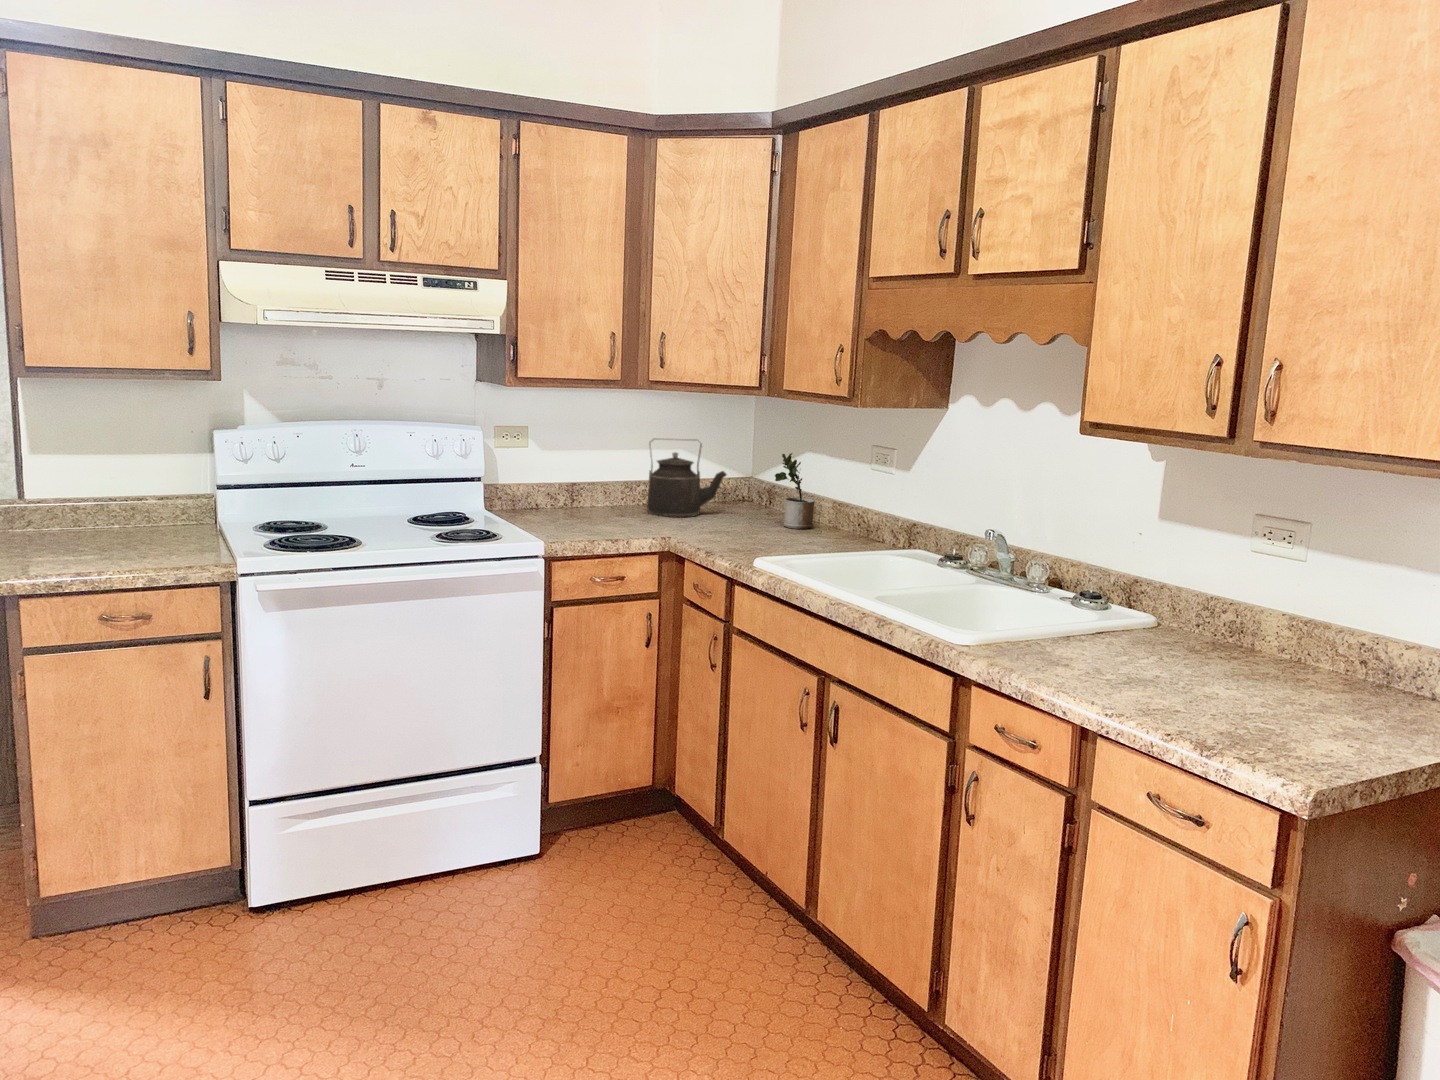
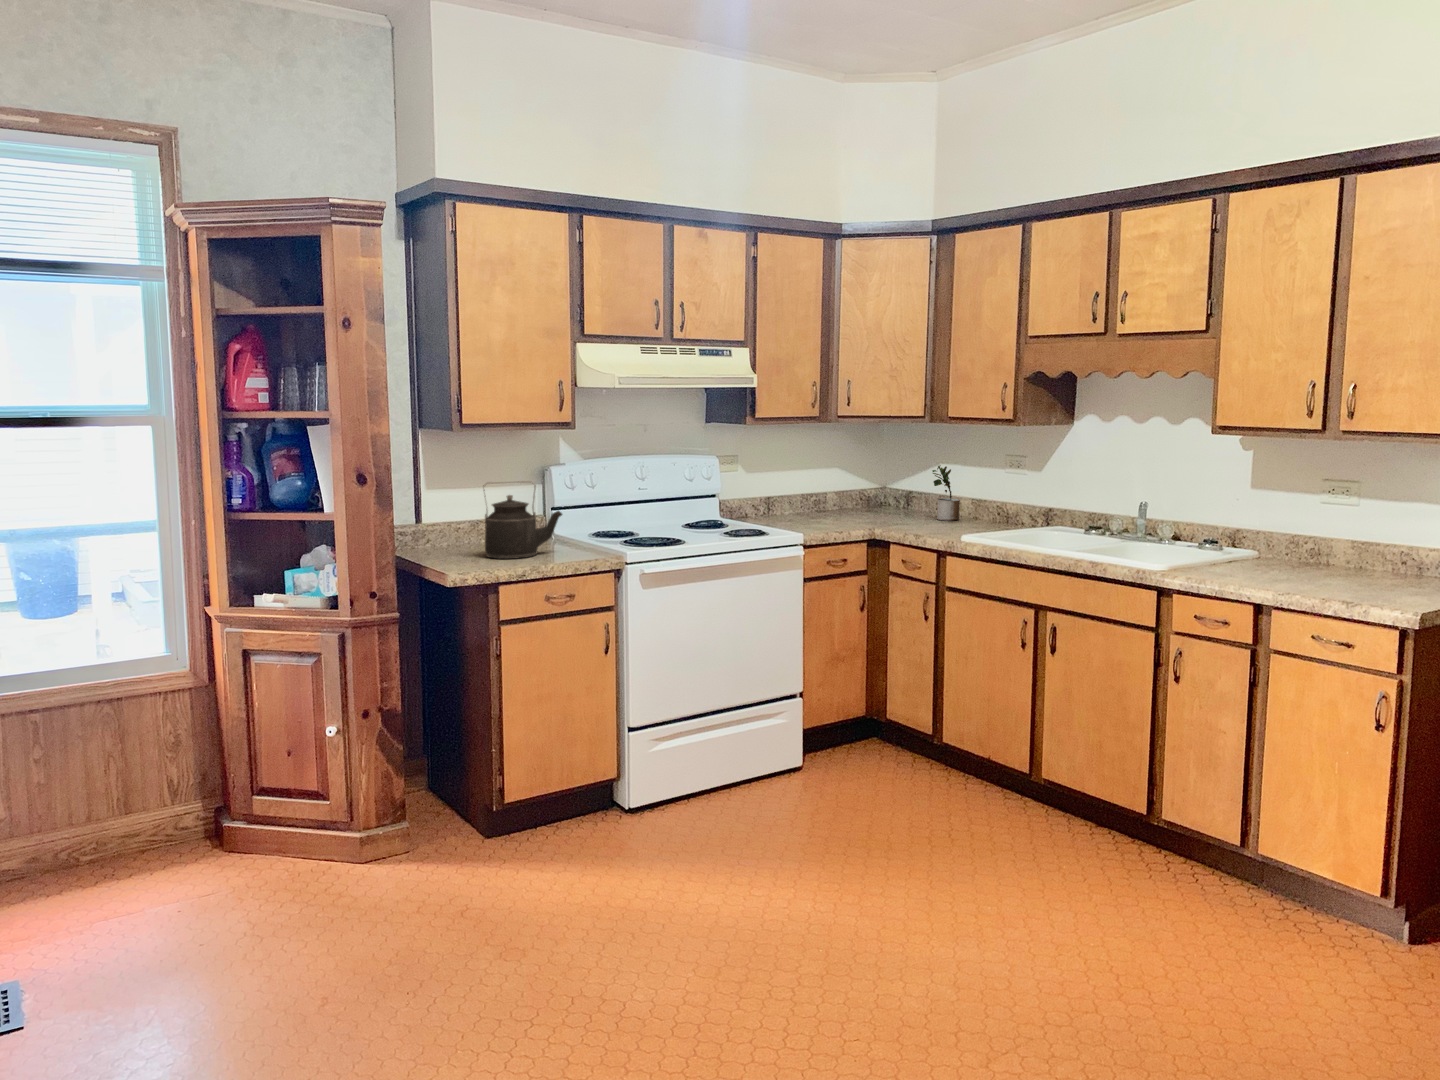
kettle: present [647,439,727,517] -> present [483,481,562,559]

